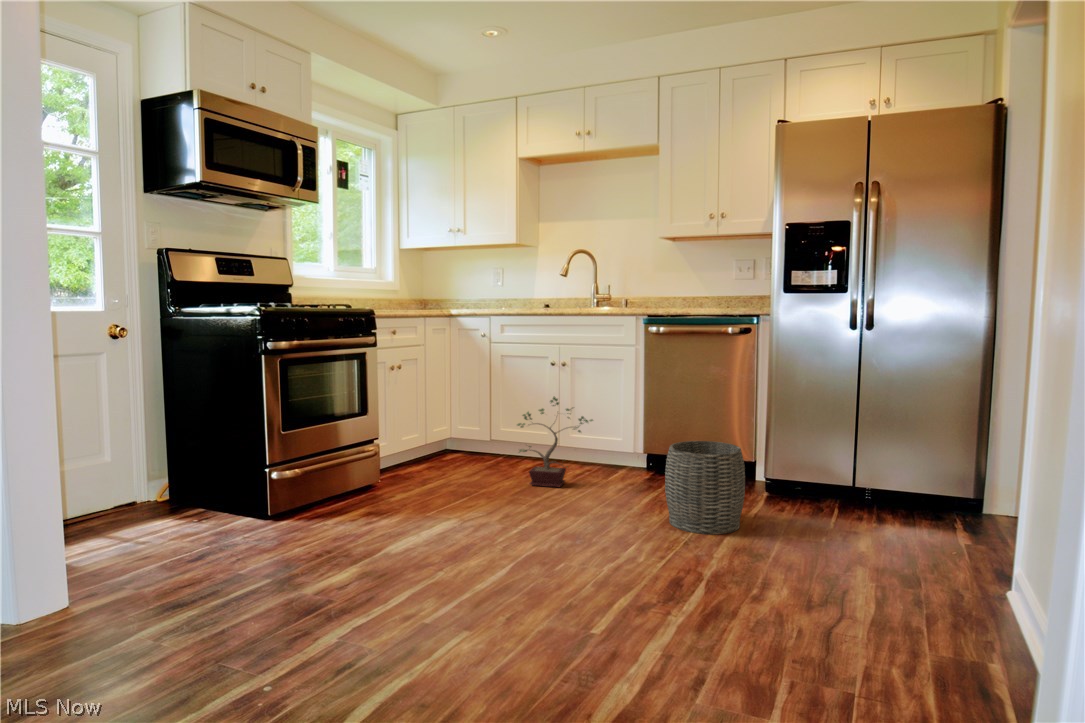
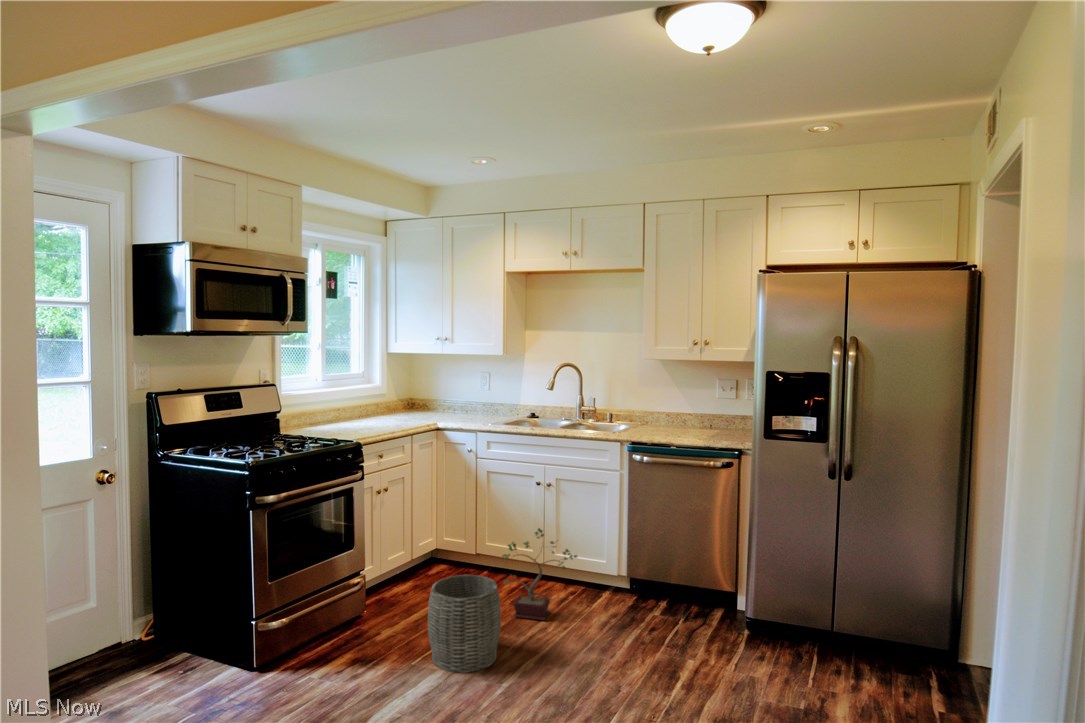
woven basket: present [665,441,745,535] -> present [428,575,501,673]

